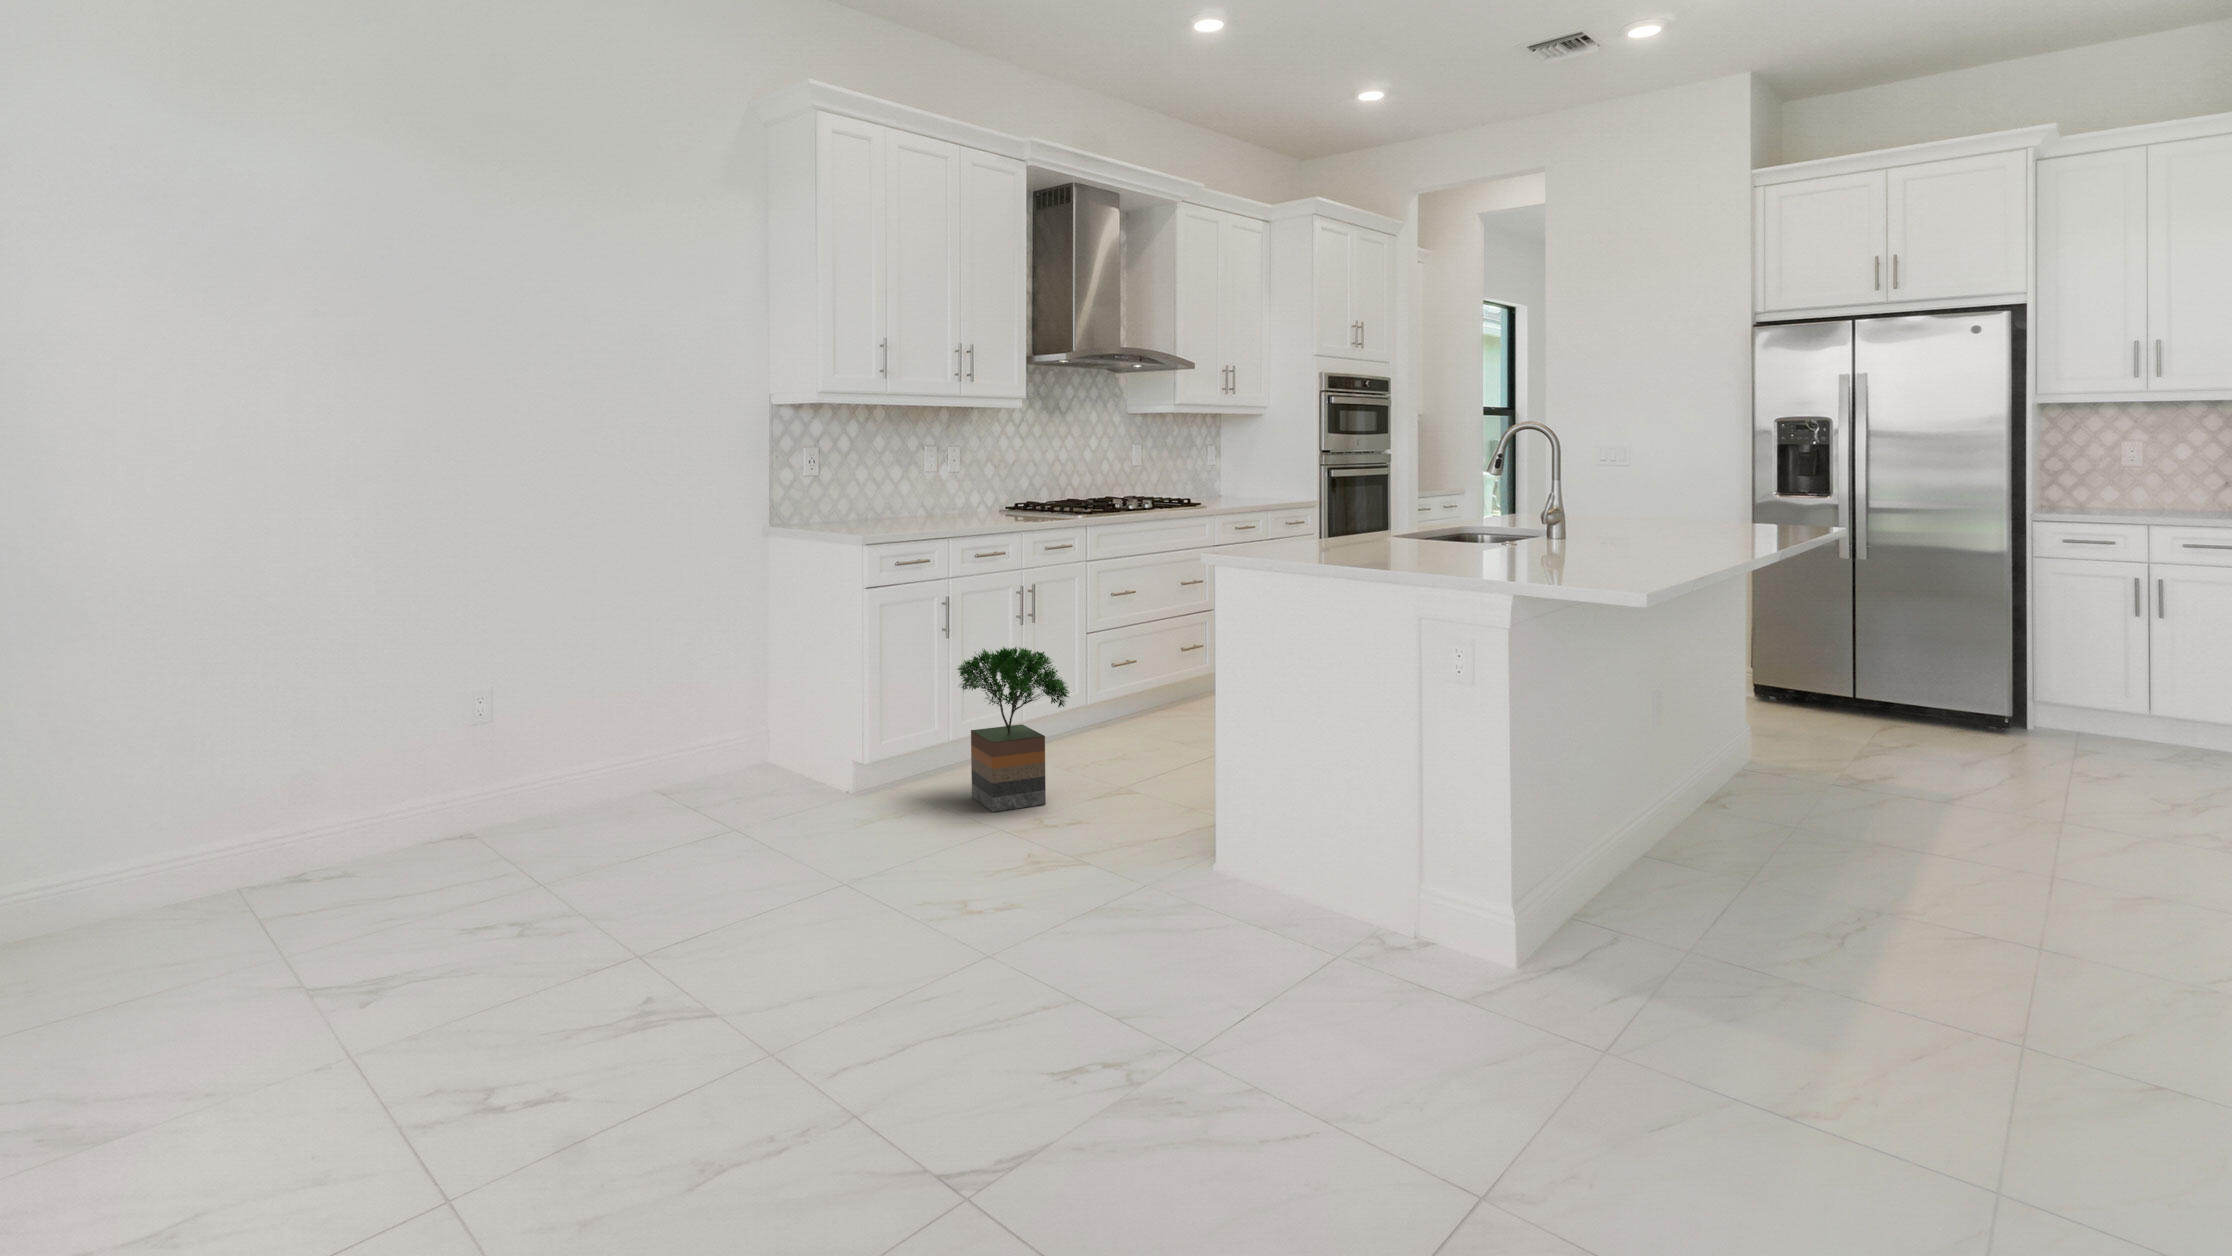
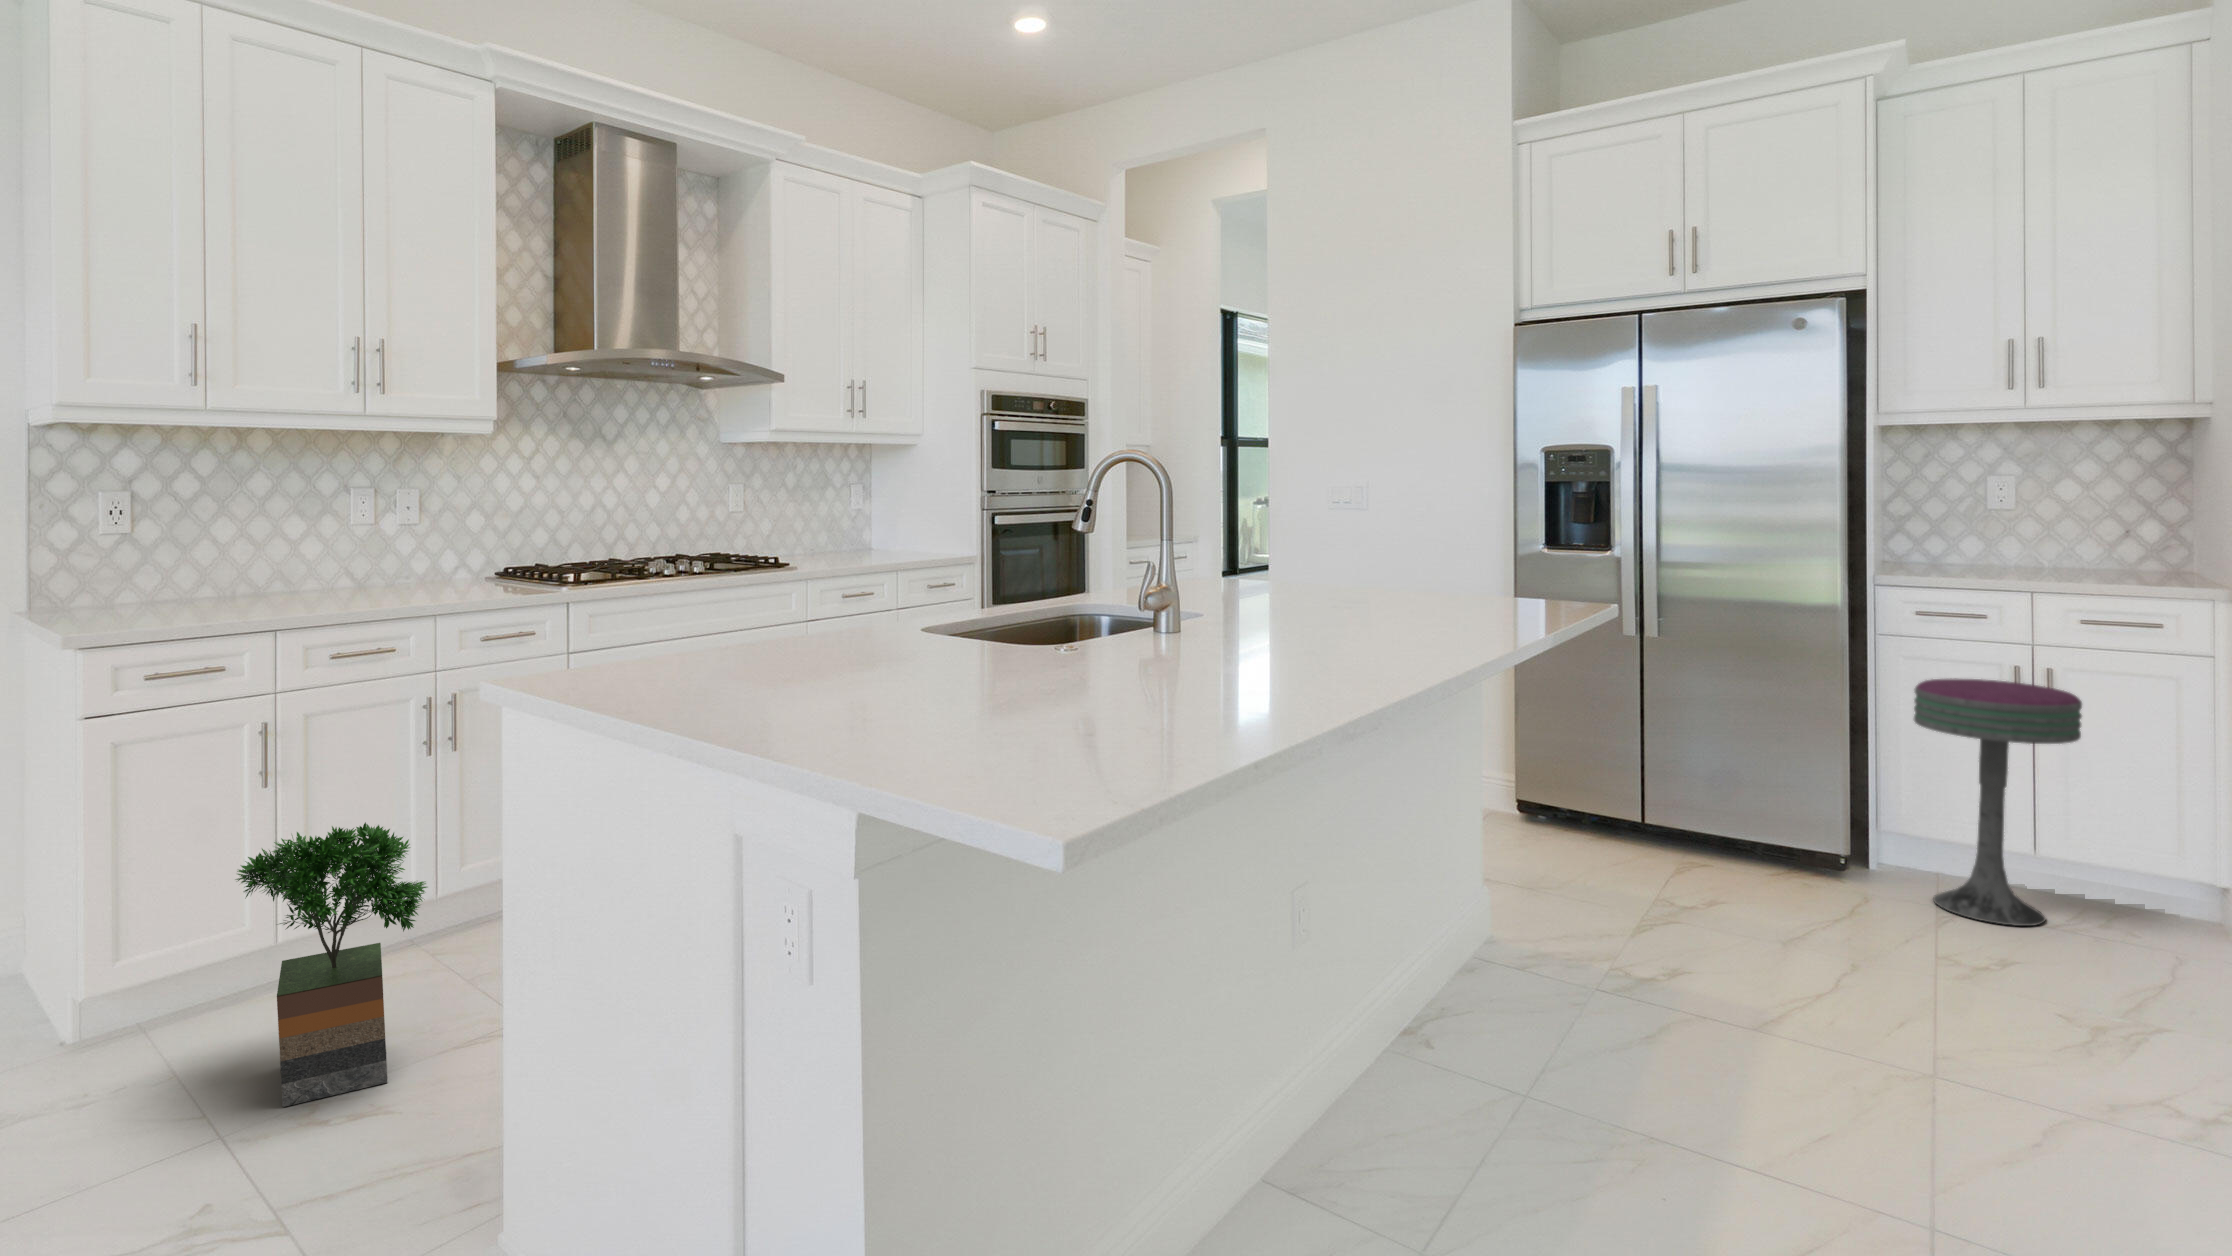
bar stool: none [2058,586,2180,758] -> present [1914,678,2082,926]

